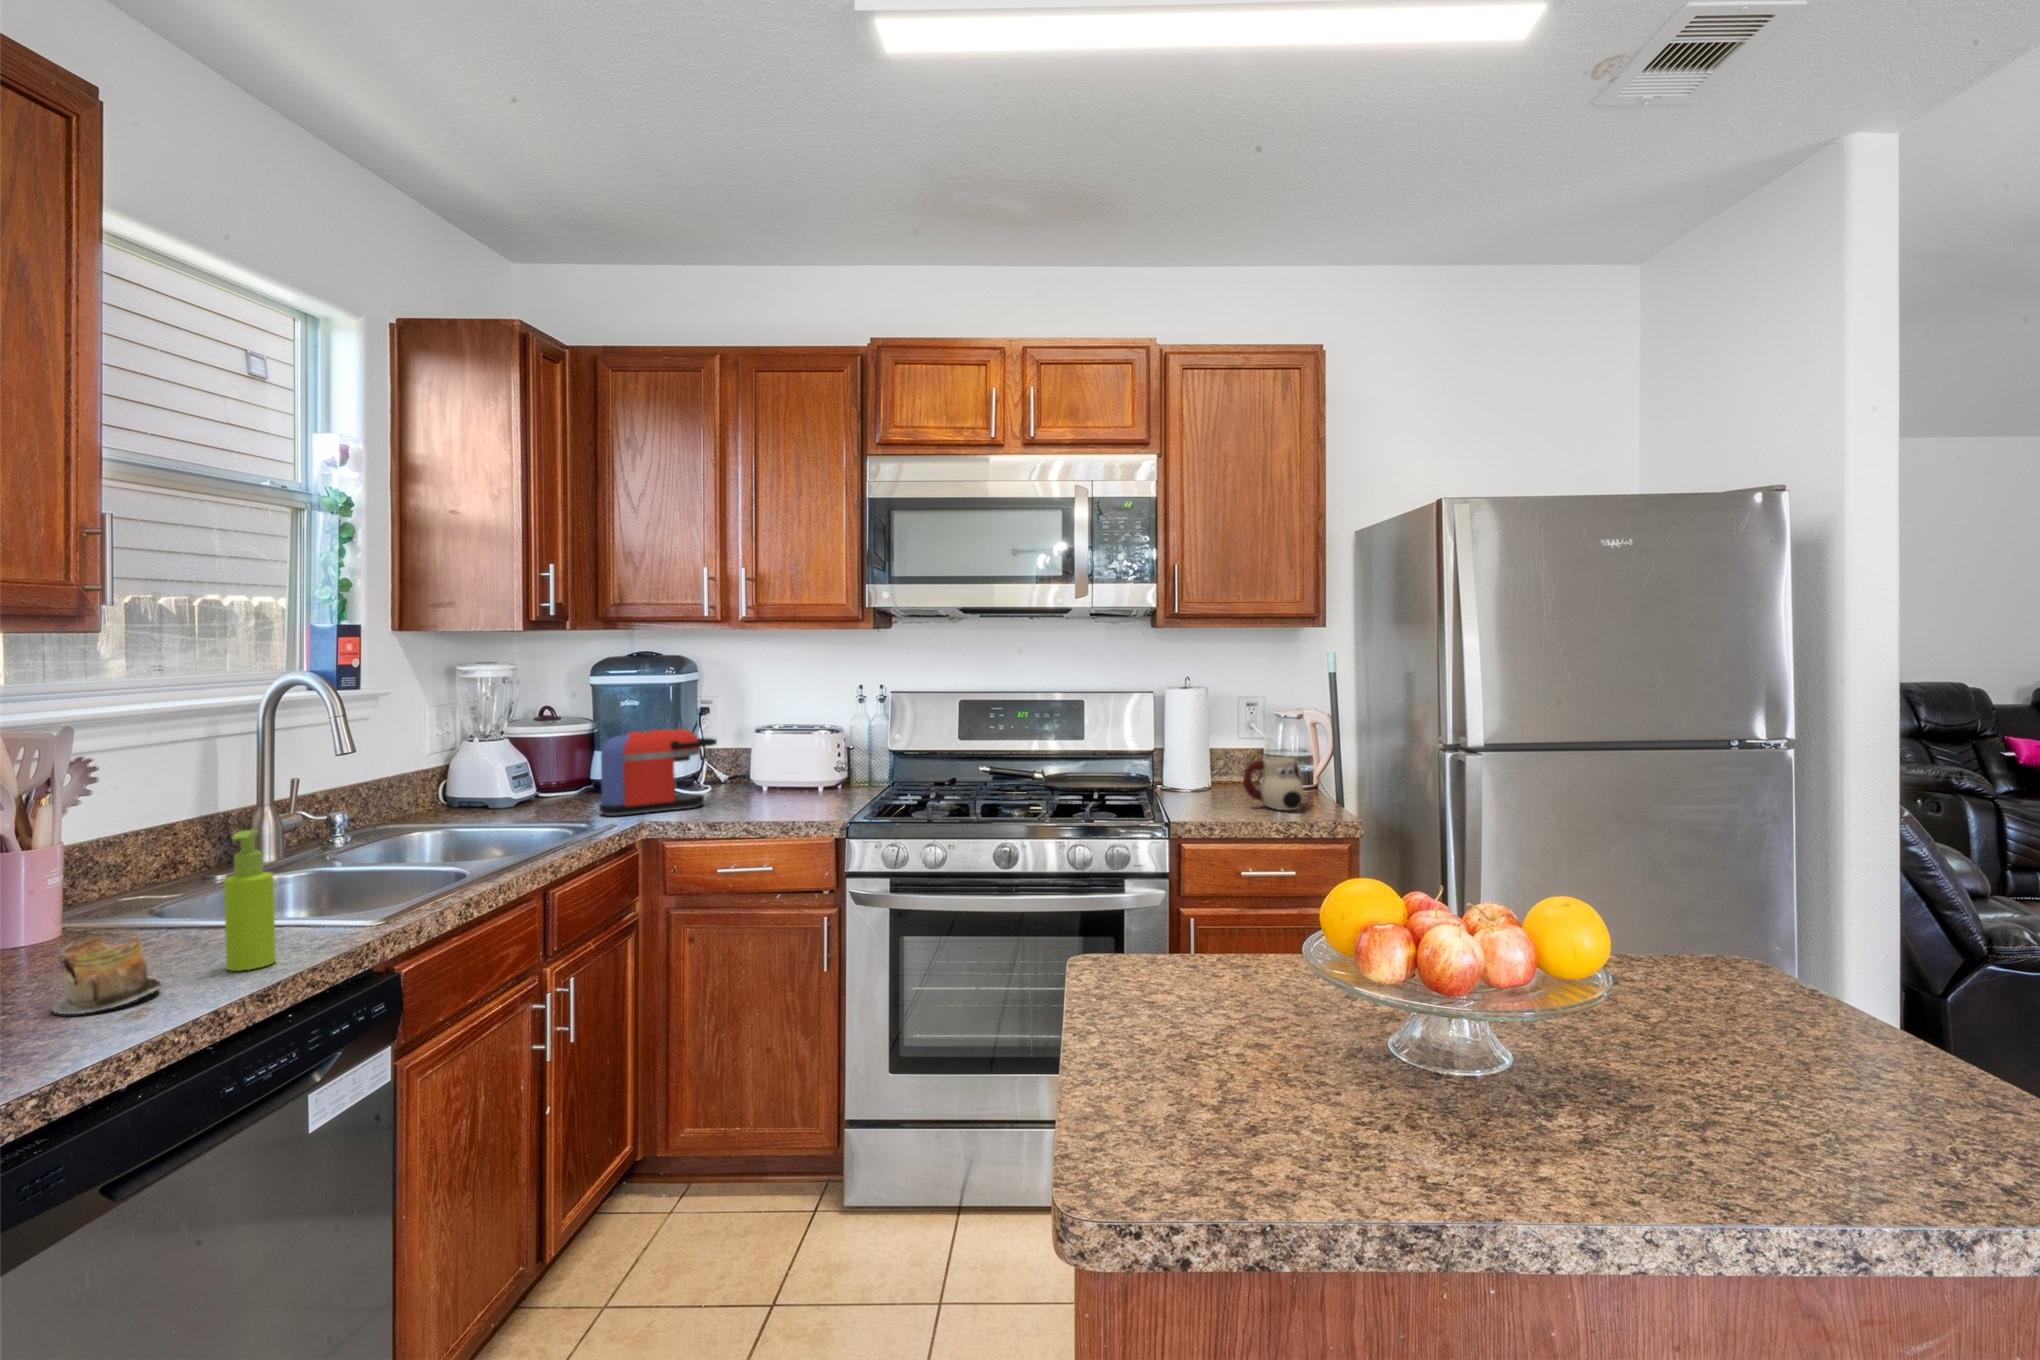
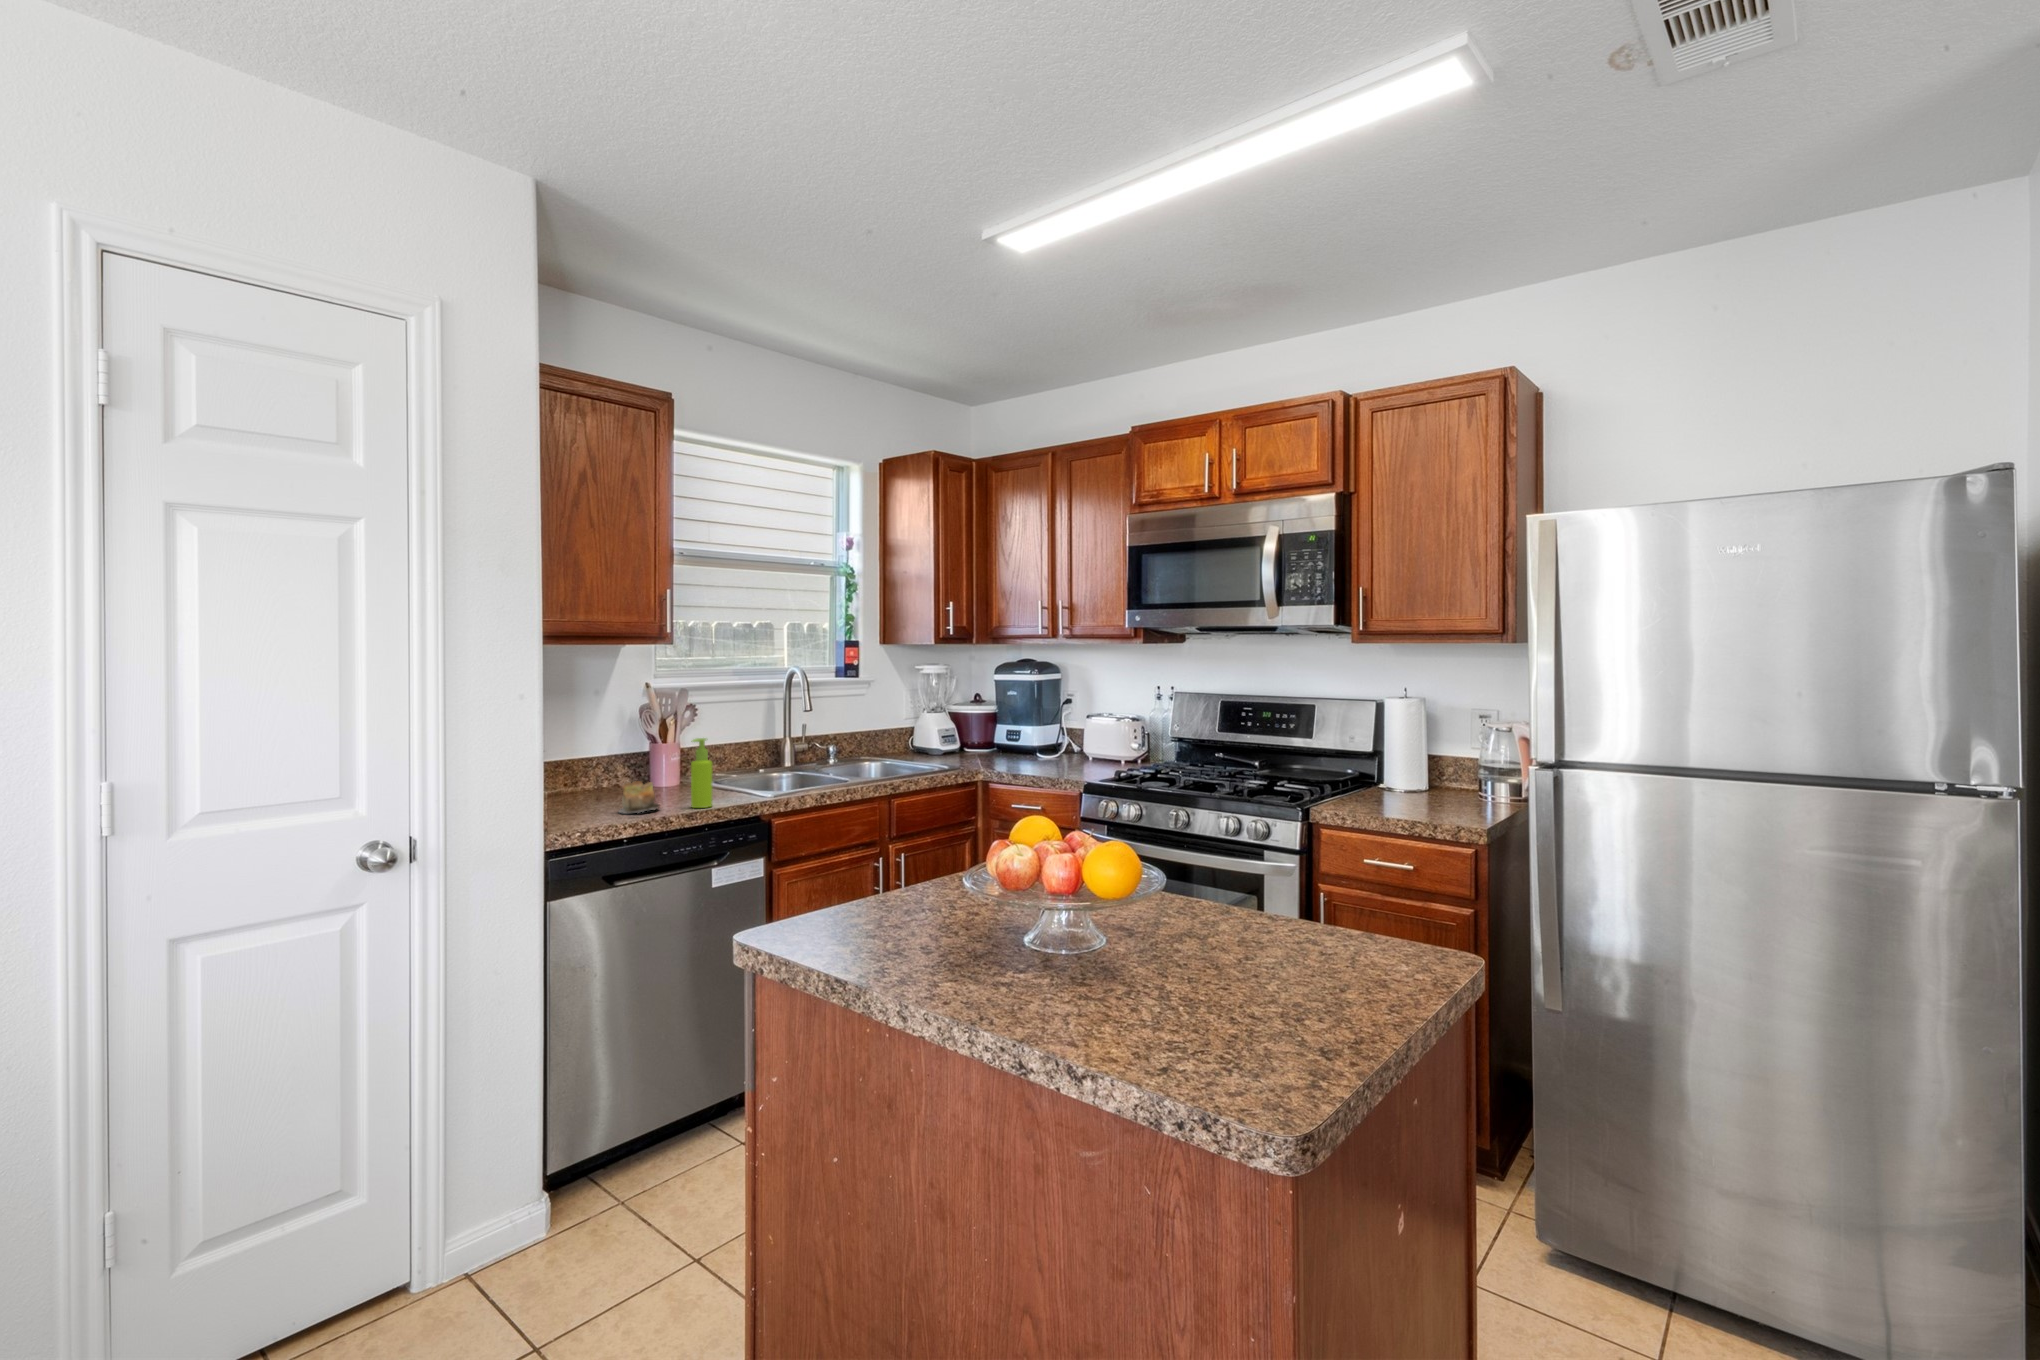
coffee maker: present [599,729,717,816] -> none [972,710,1049,765]
mug: present [1243,757,1304,810] -> none [1395,765,1453,813]

